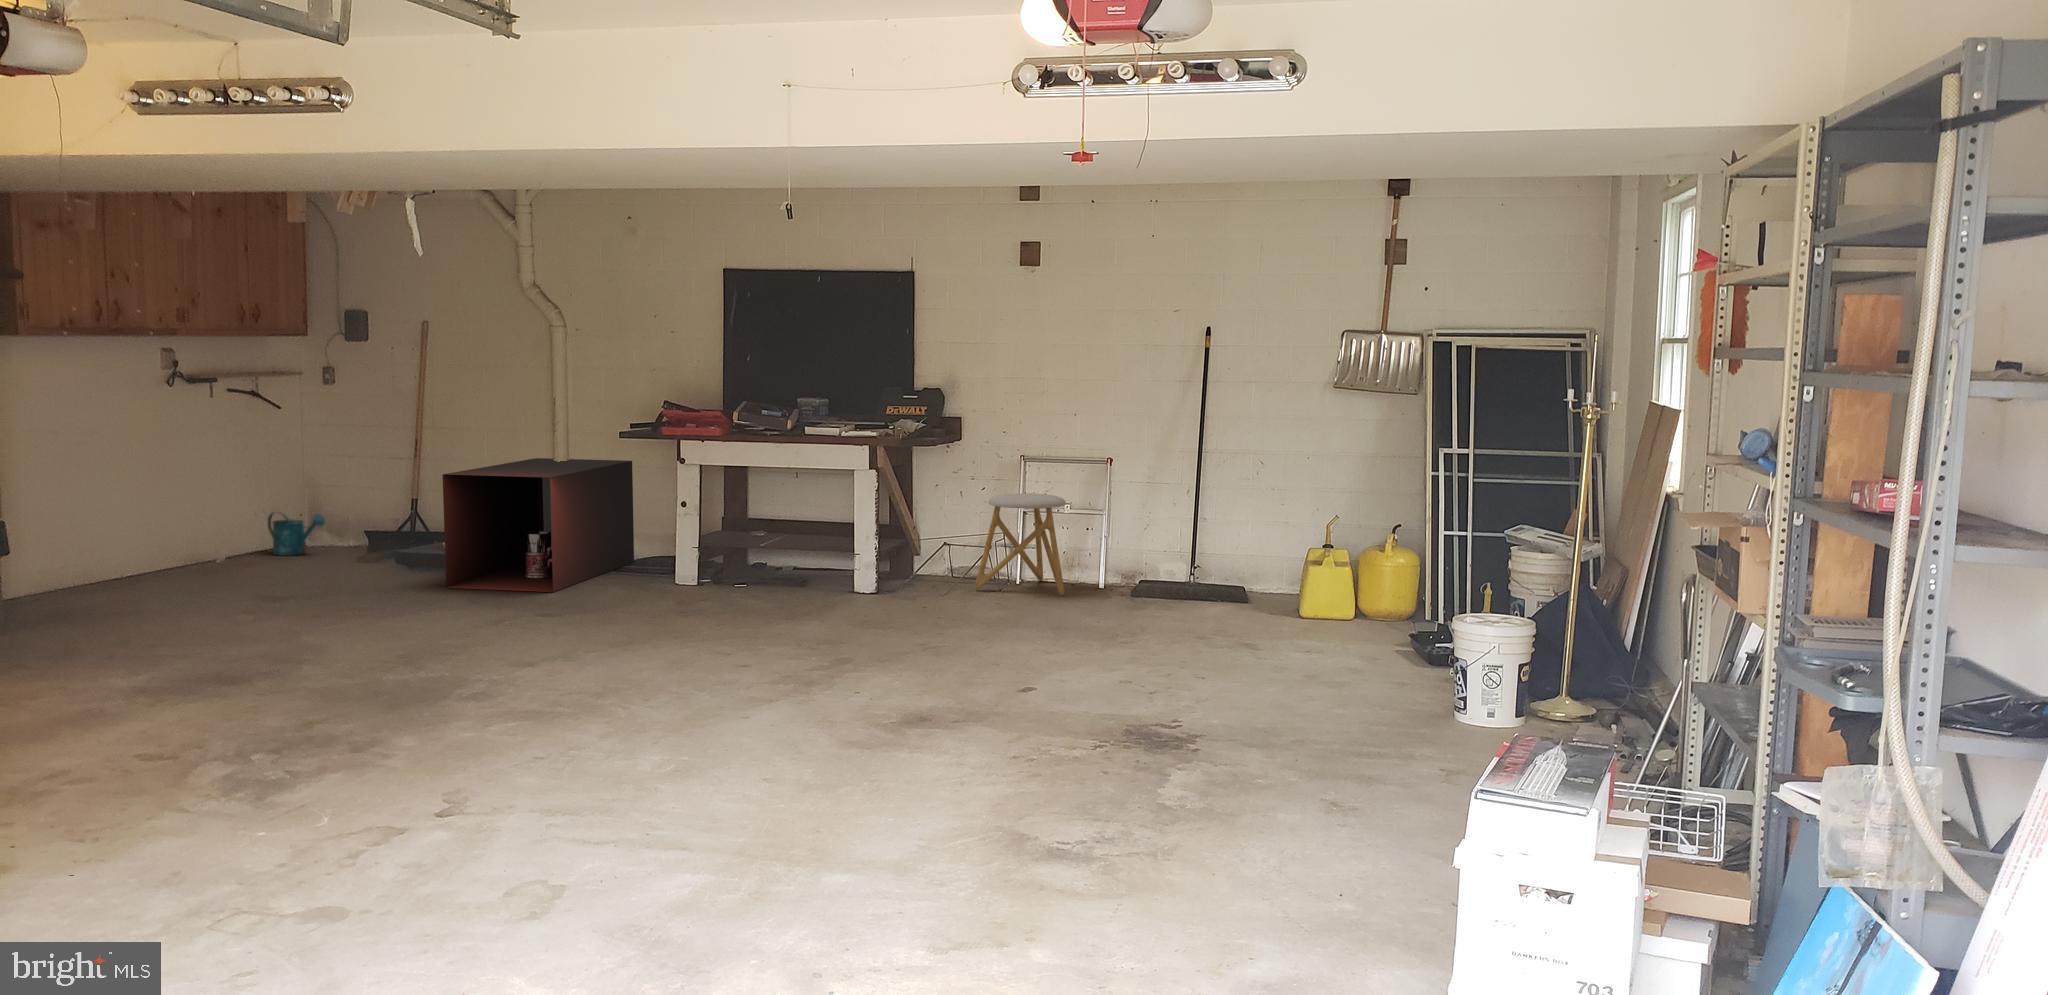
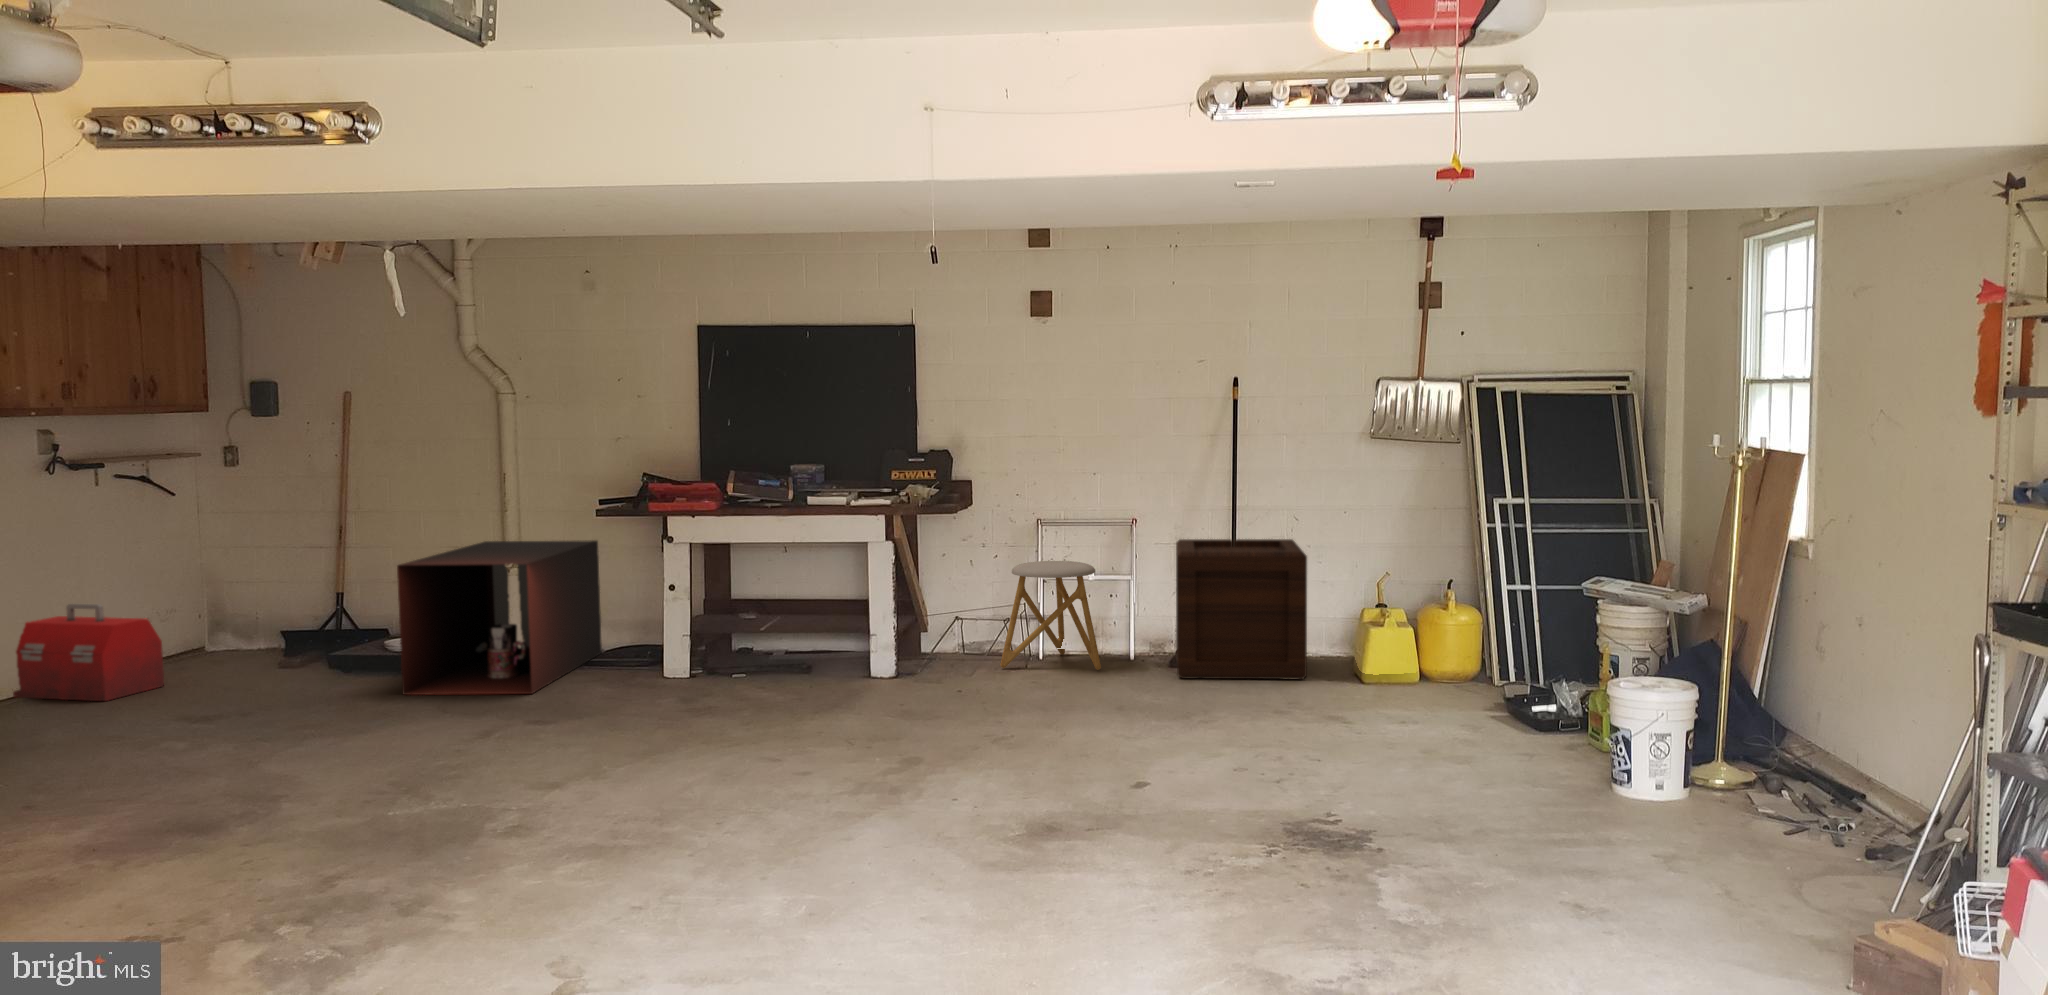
wooden crate: none [1129,478,1259,612] -> present [1176,539,1307,679]
toolbox: none [134,498,258,582] -> present [13,604,164,701]
watering can: present [268,513,325,556] -> none [162,614,234,665]

